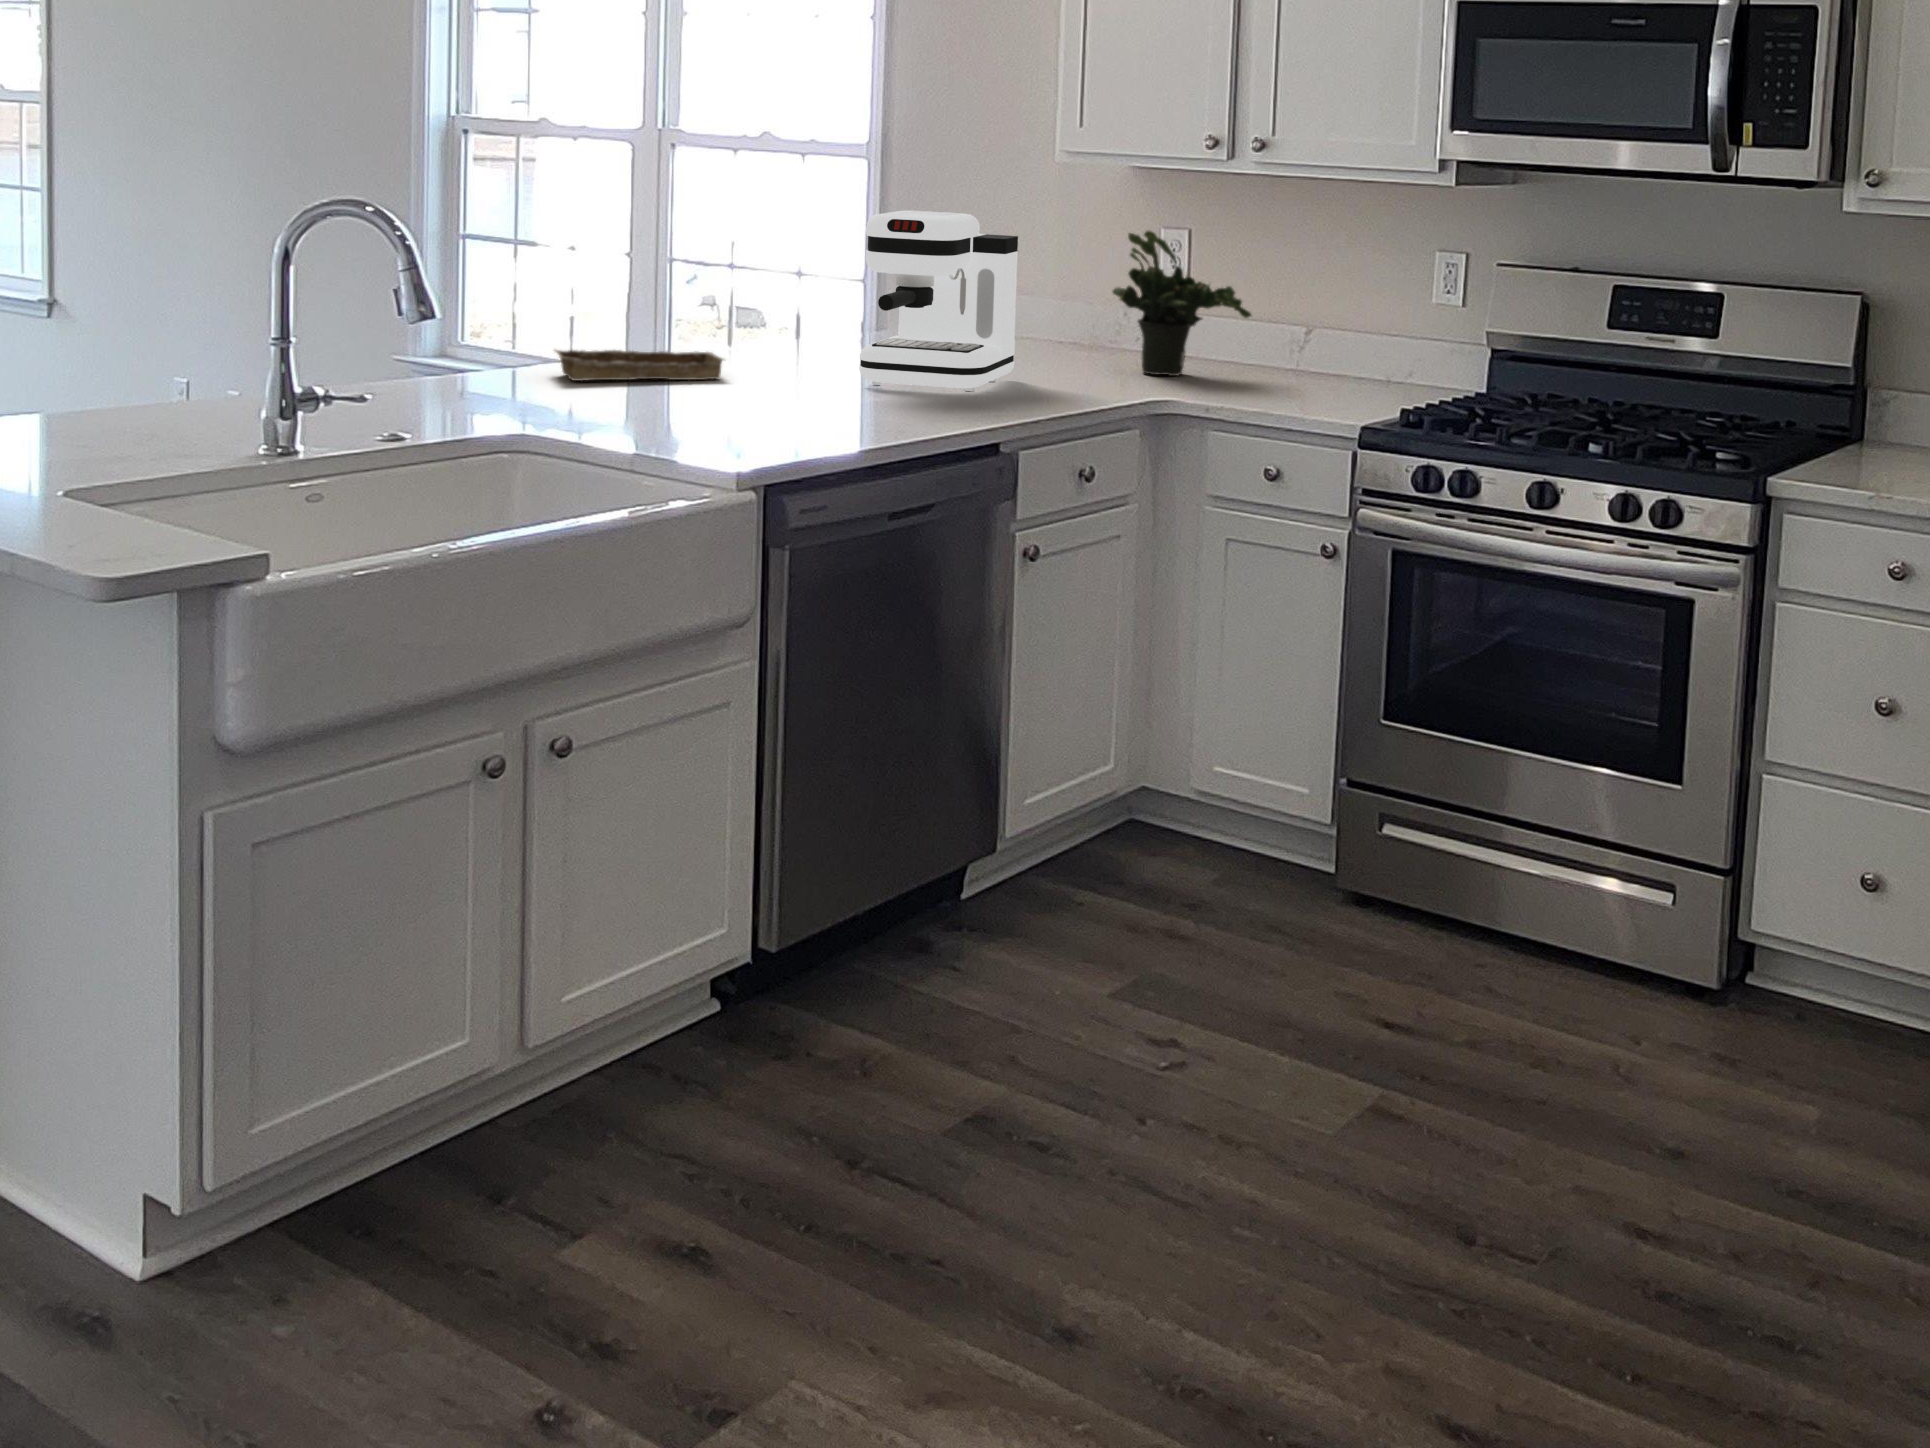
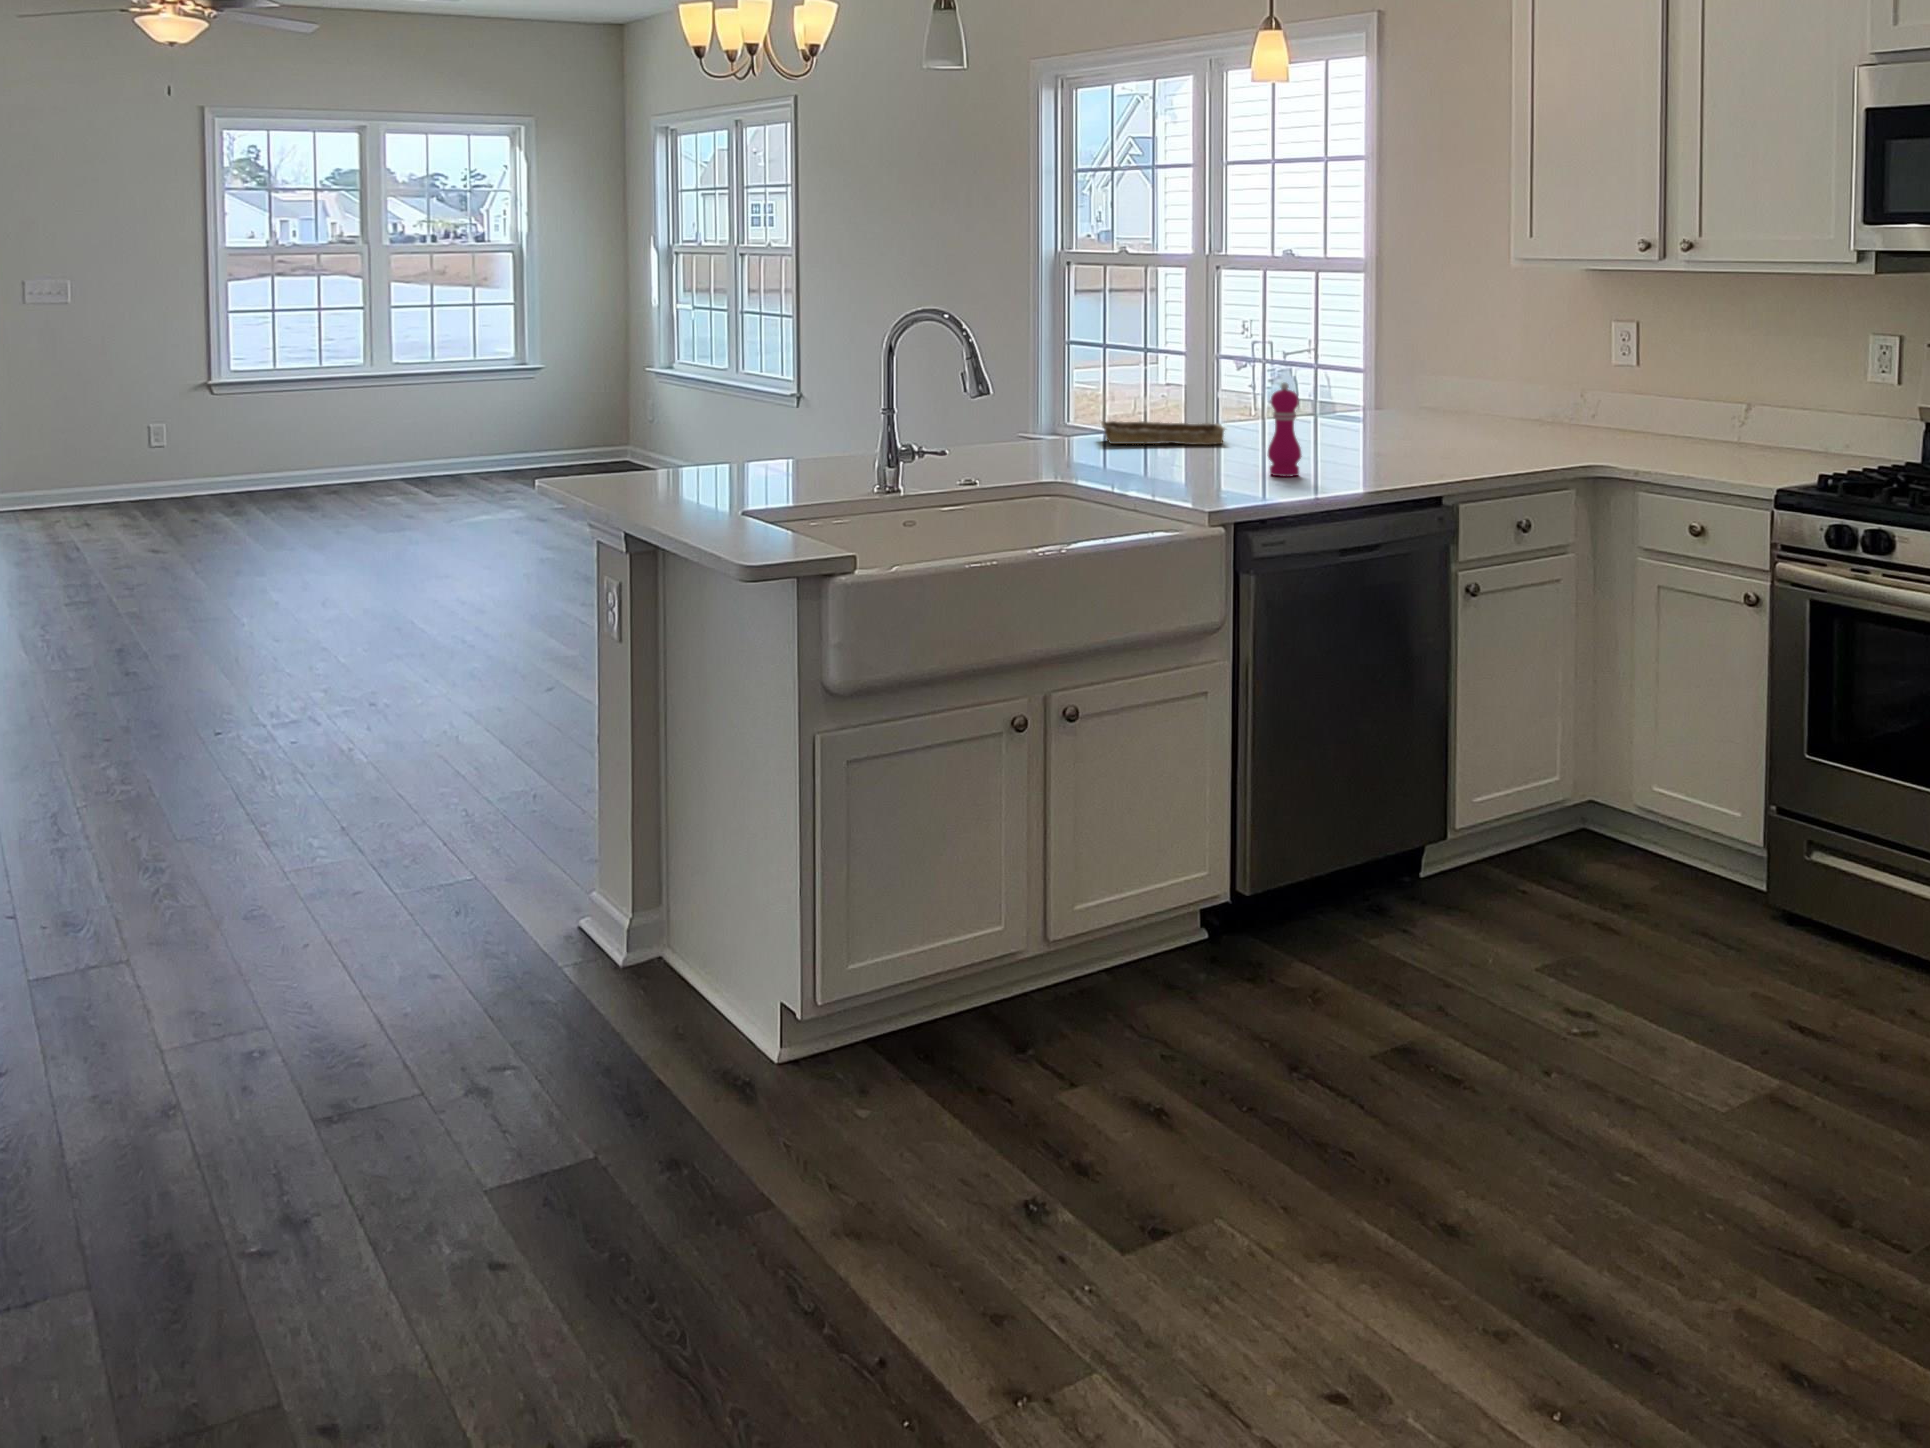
coffee maker: present [859,211,1018,391] -> none [1332,309,1466,456]
potted plant: present [1113,231,1251,376] -> none [1555,321,1685,446]
pepper mill: none [794,304,837,423] -> present [1268,382,1302,477]

